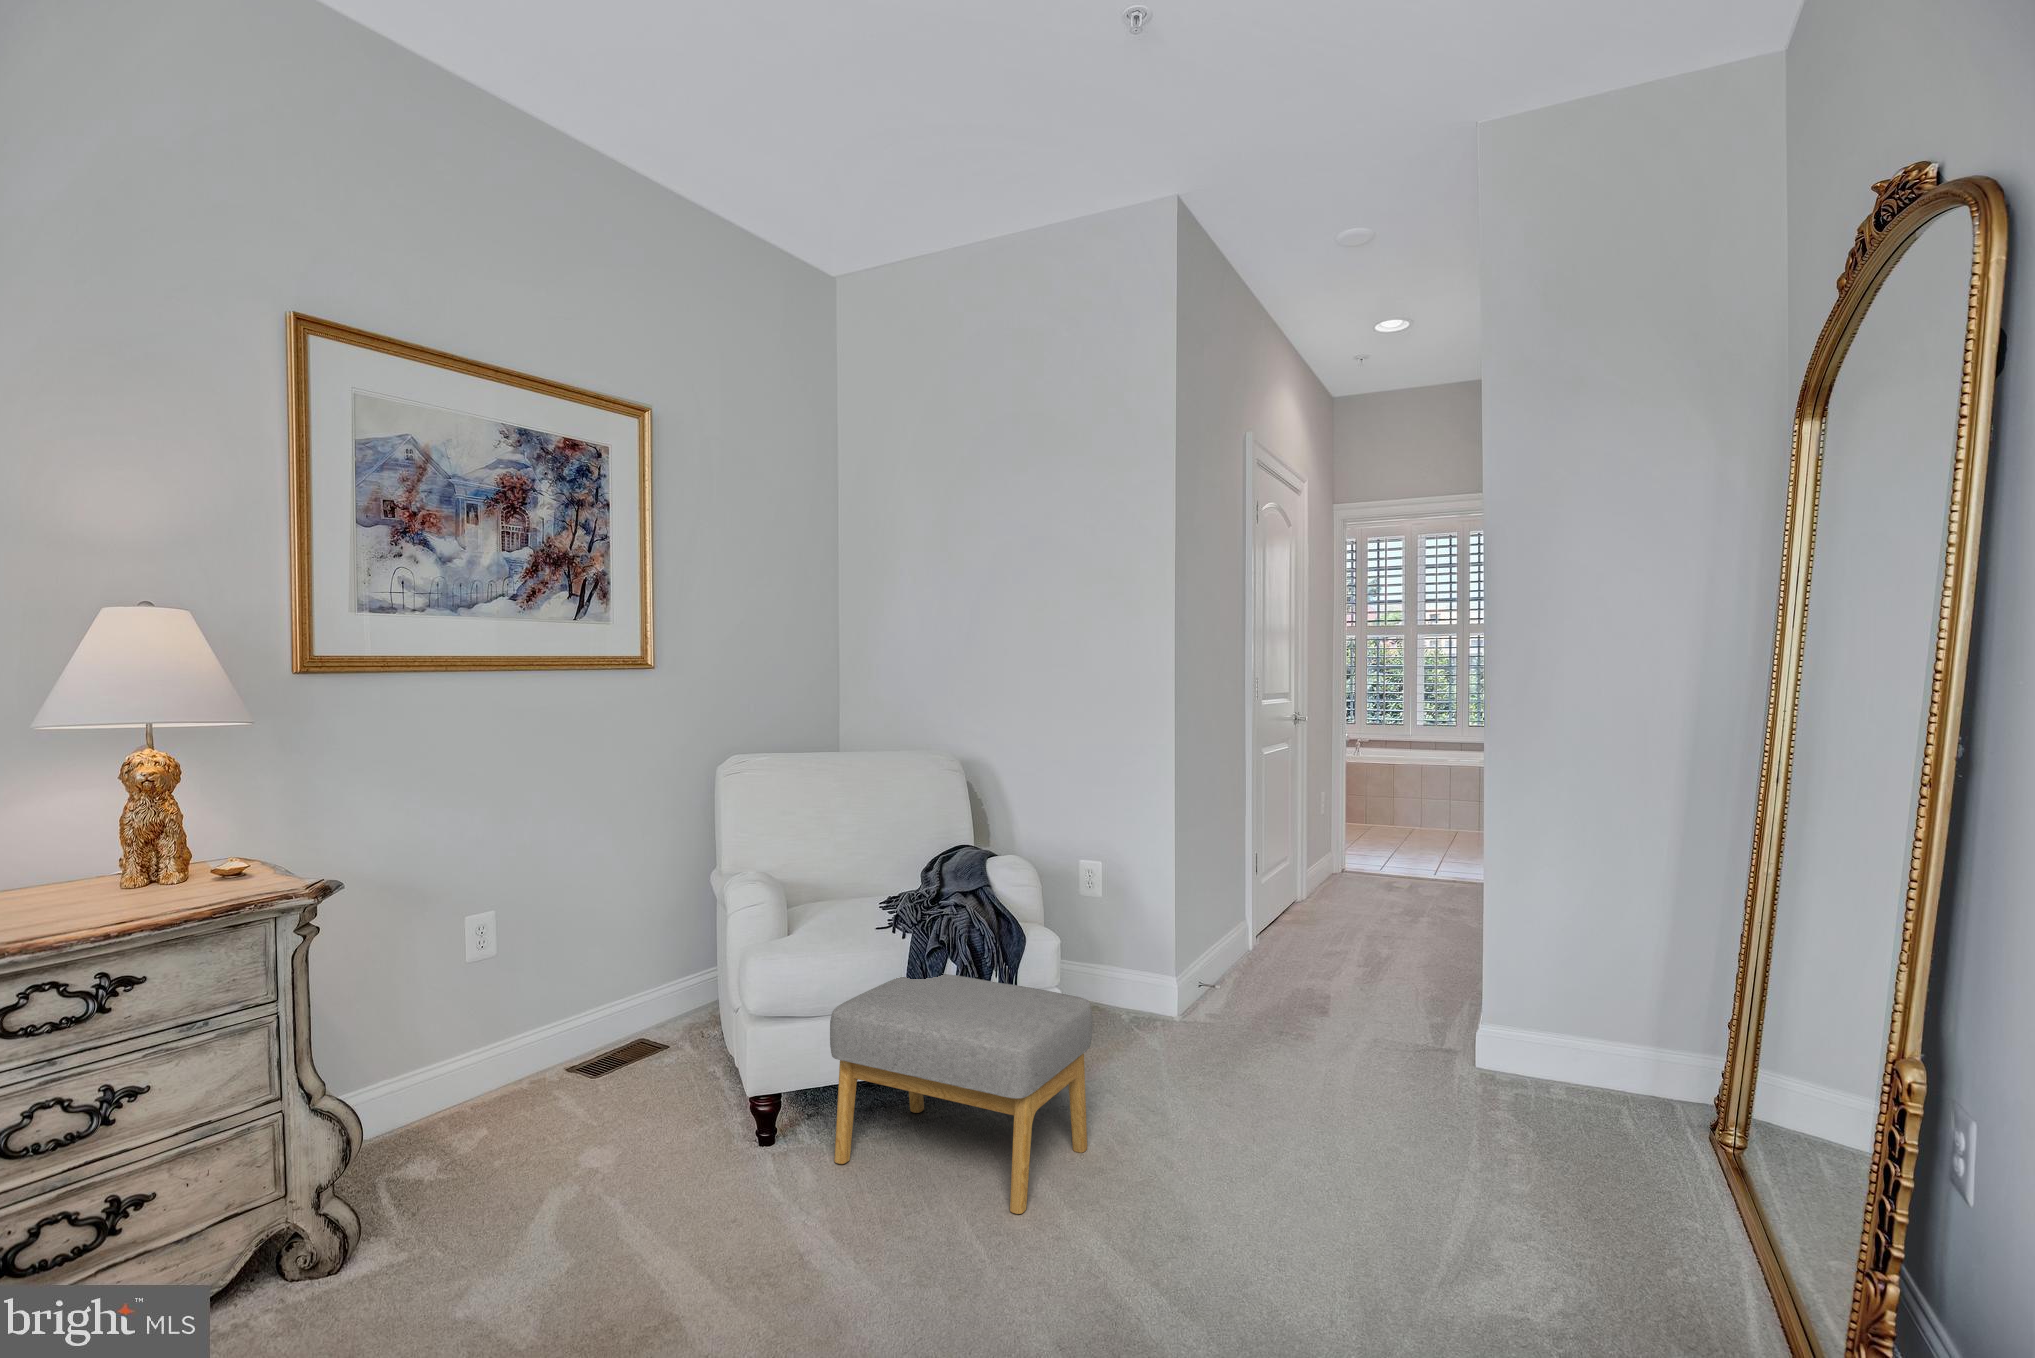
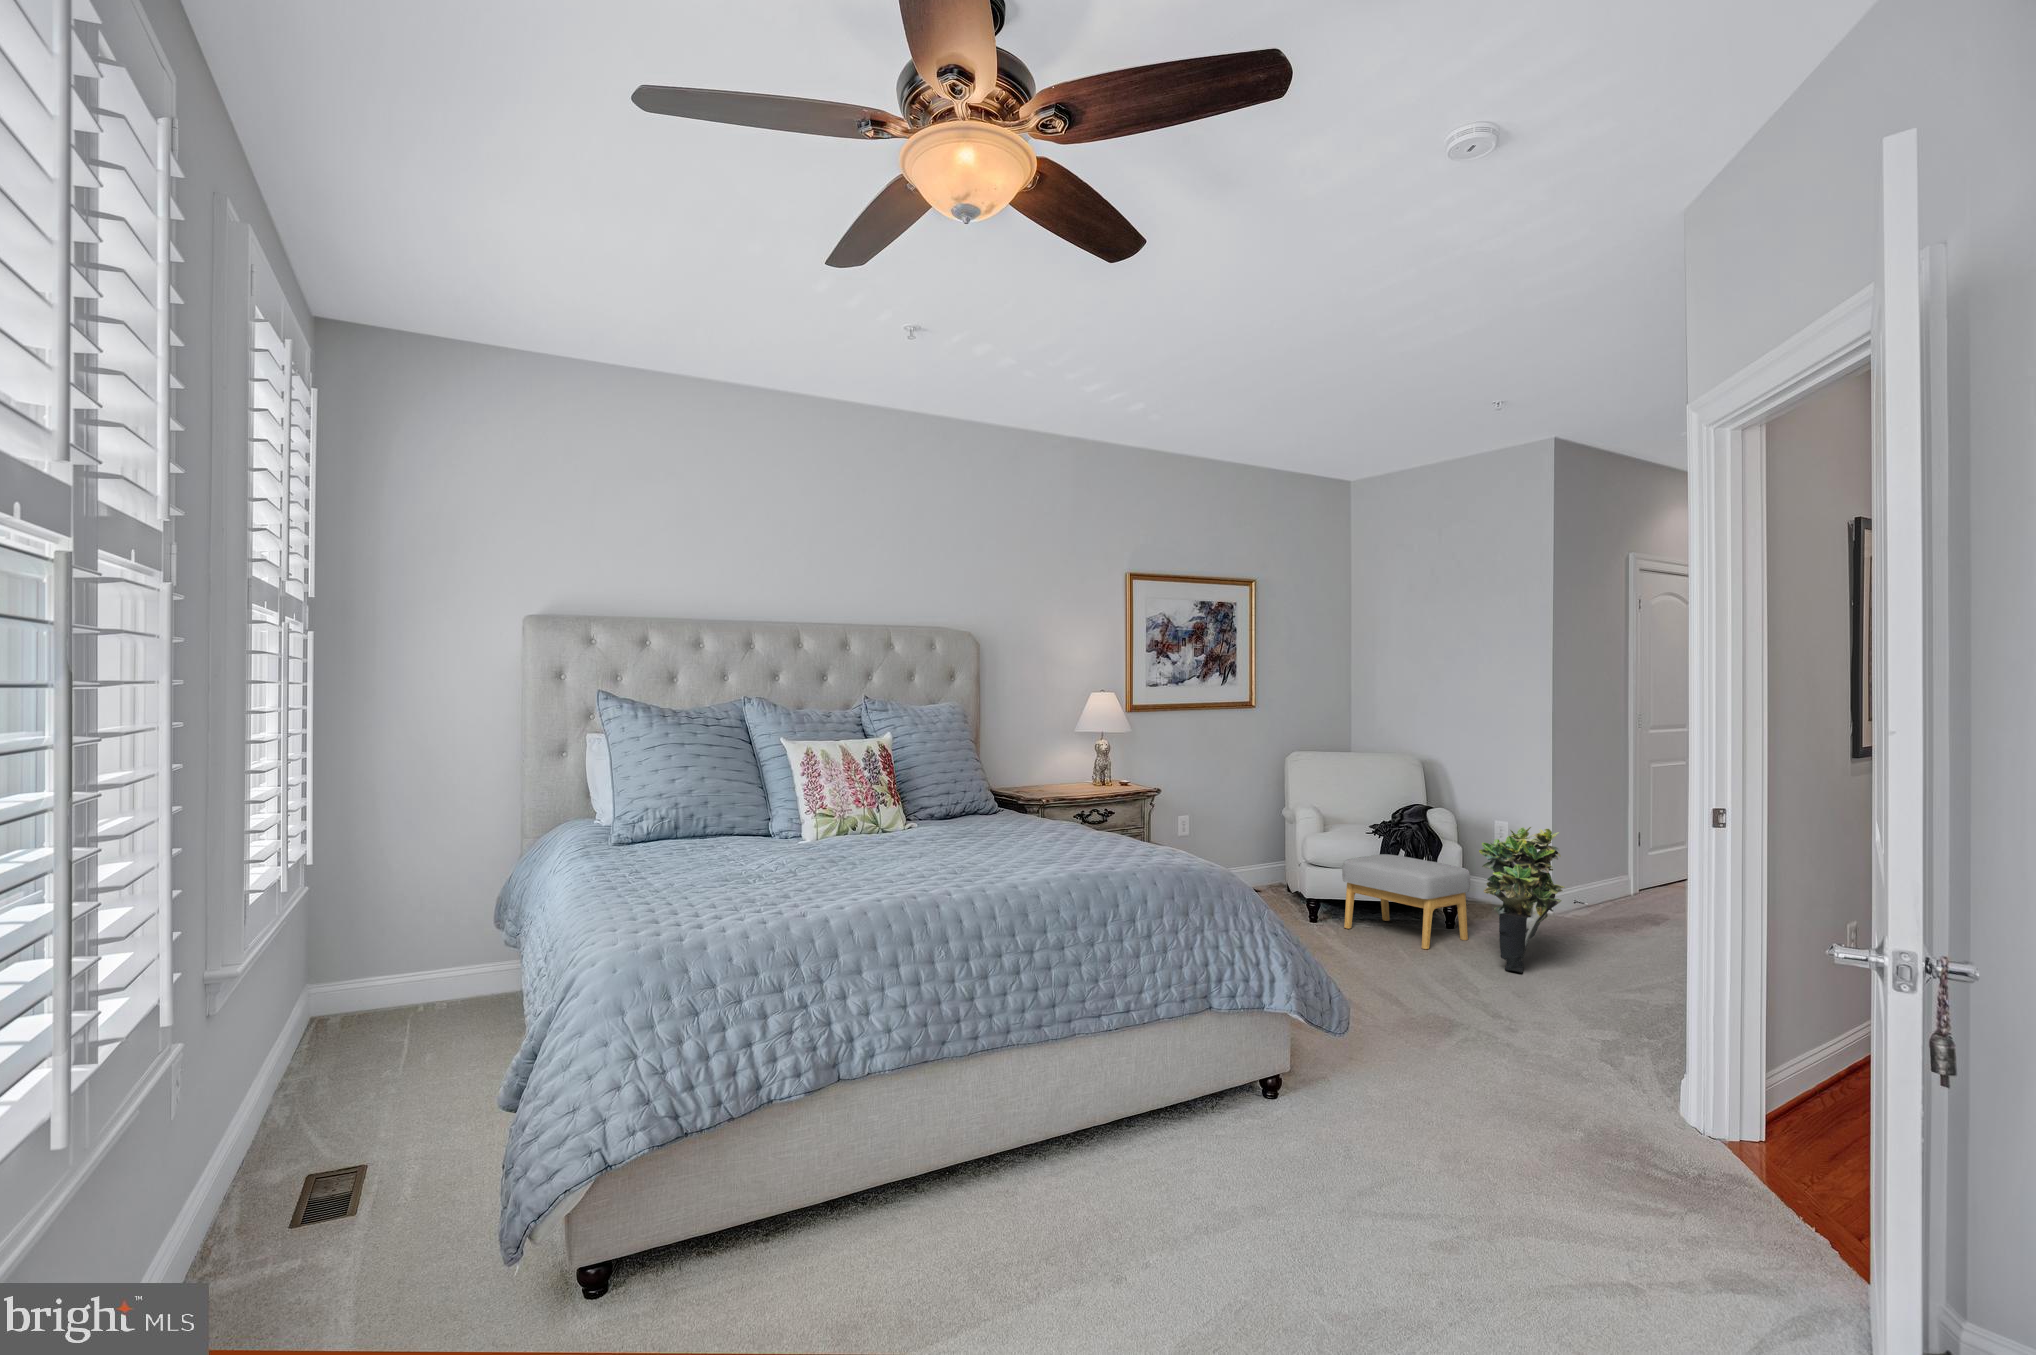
potted plant: none [1142,910,1323,1274] -> present [1479,827,1564,973]

